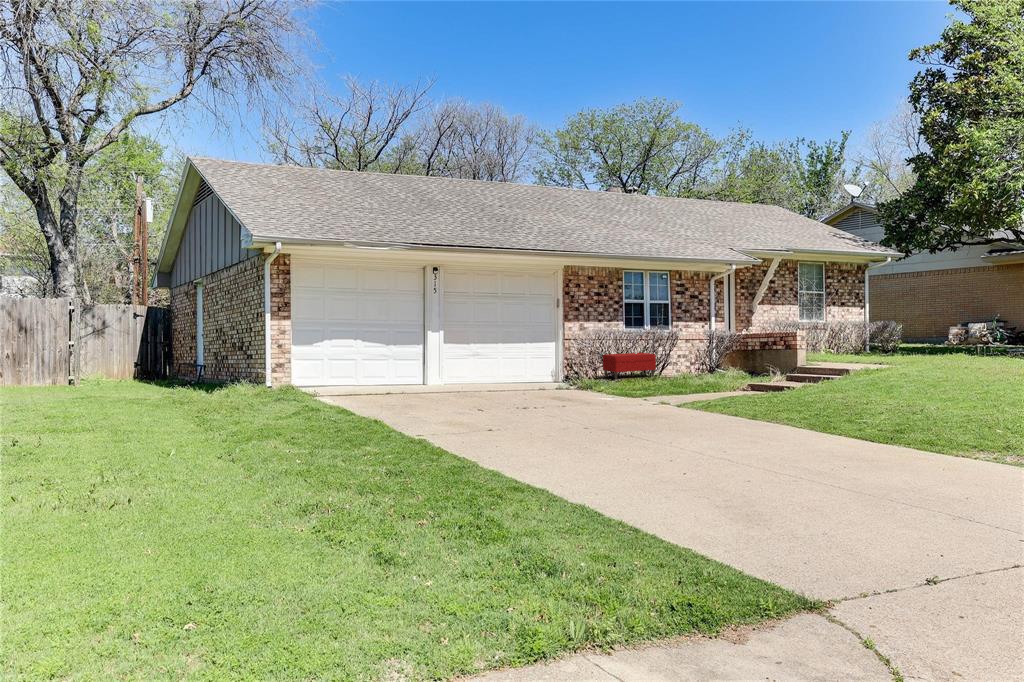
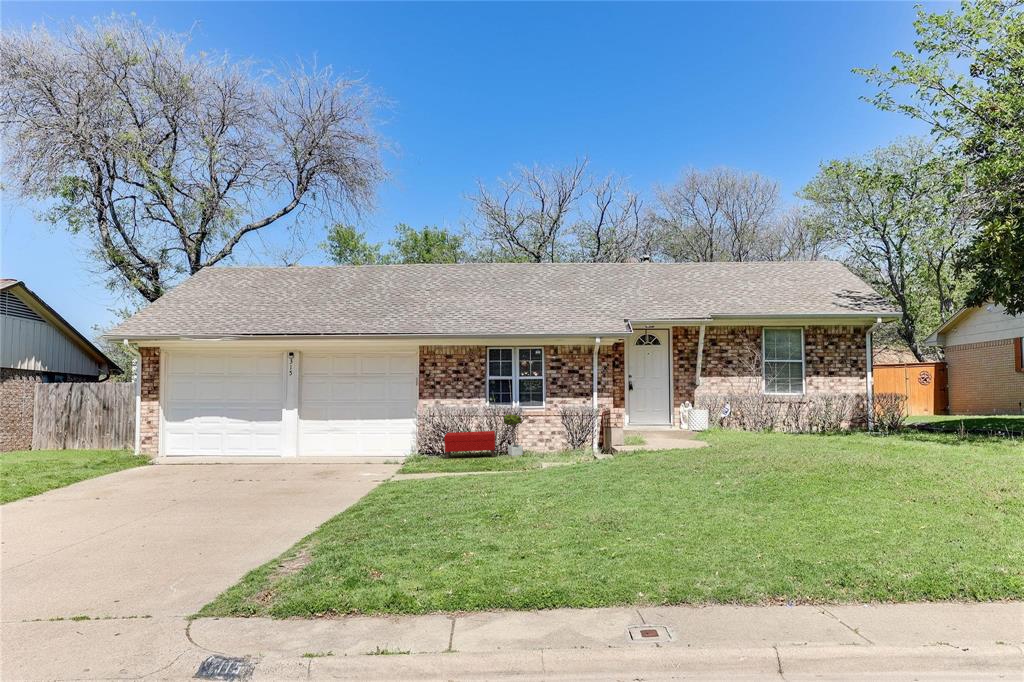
potted tree: none [654,335,672,375] -> present [504,414,523,456]

